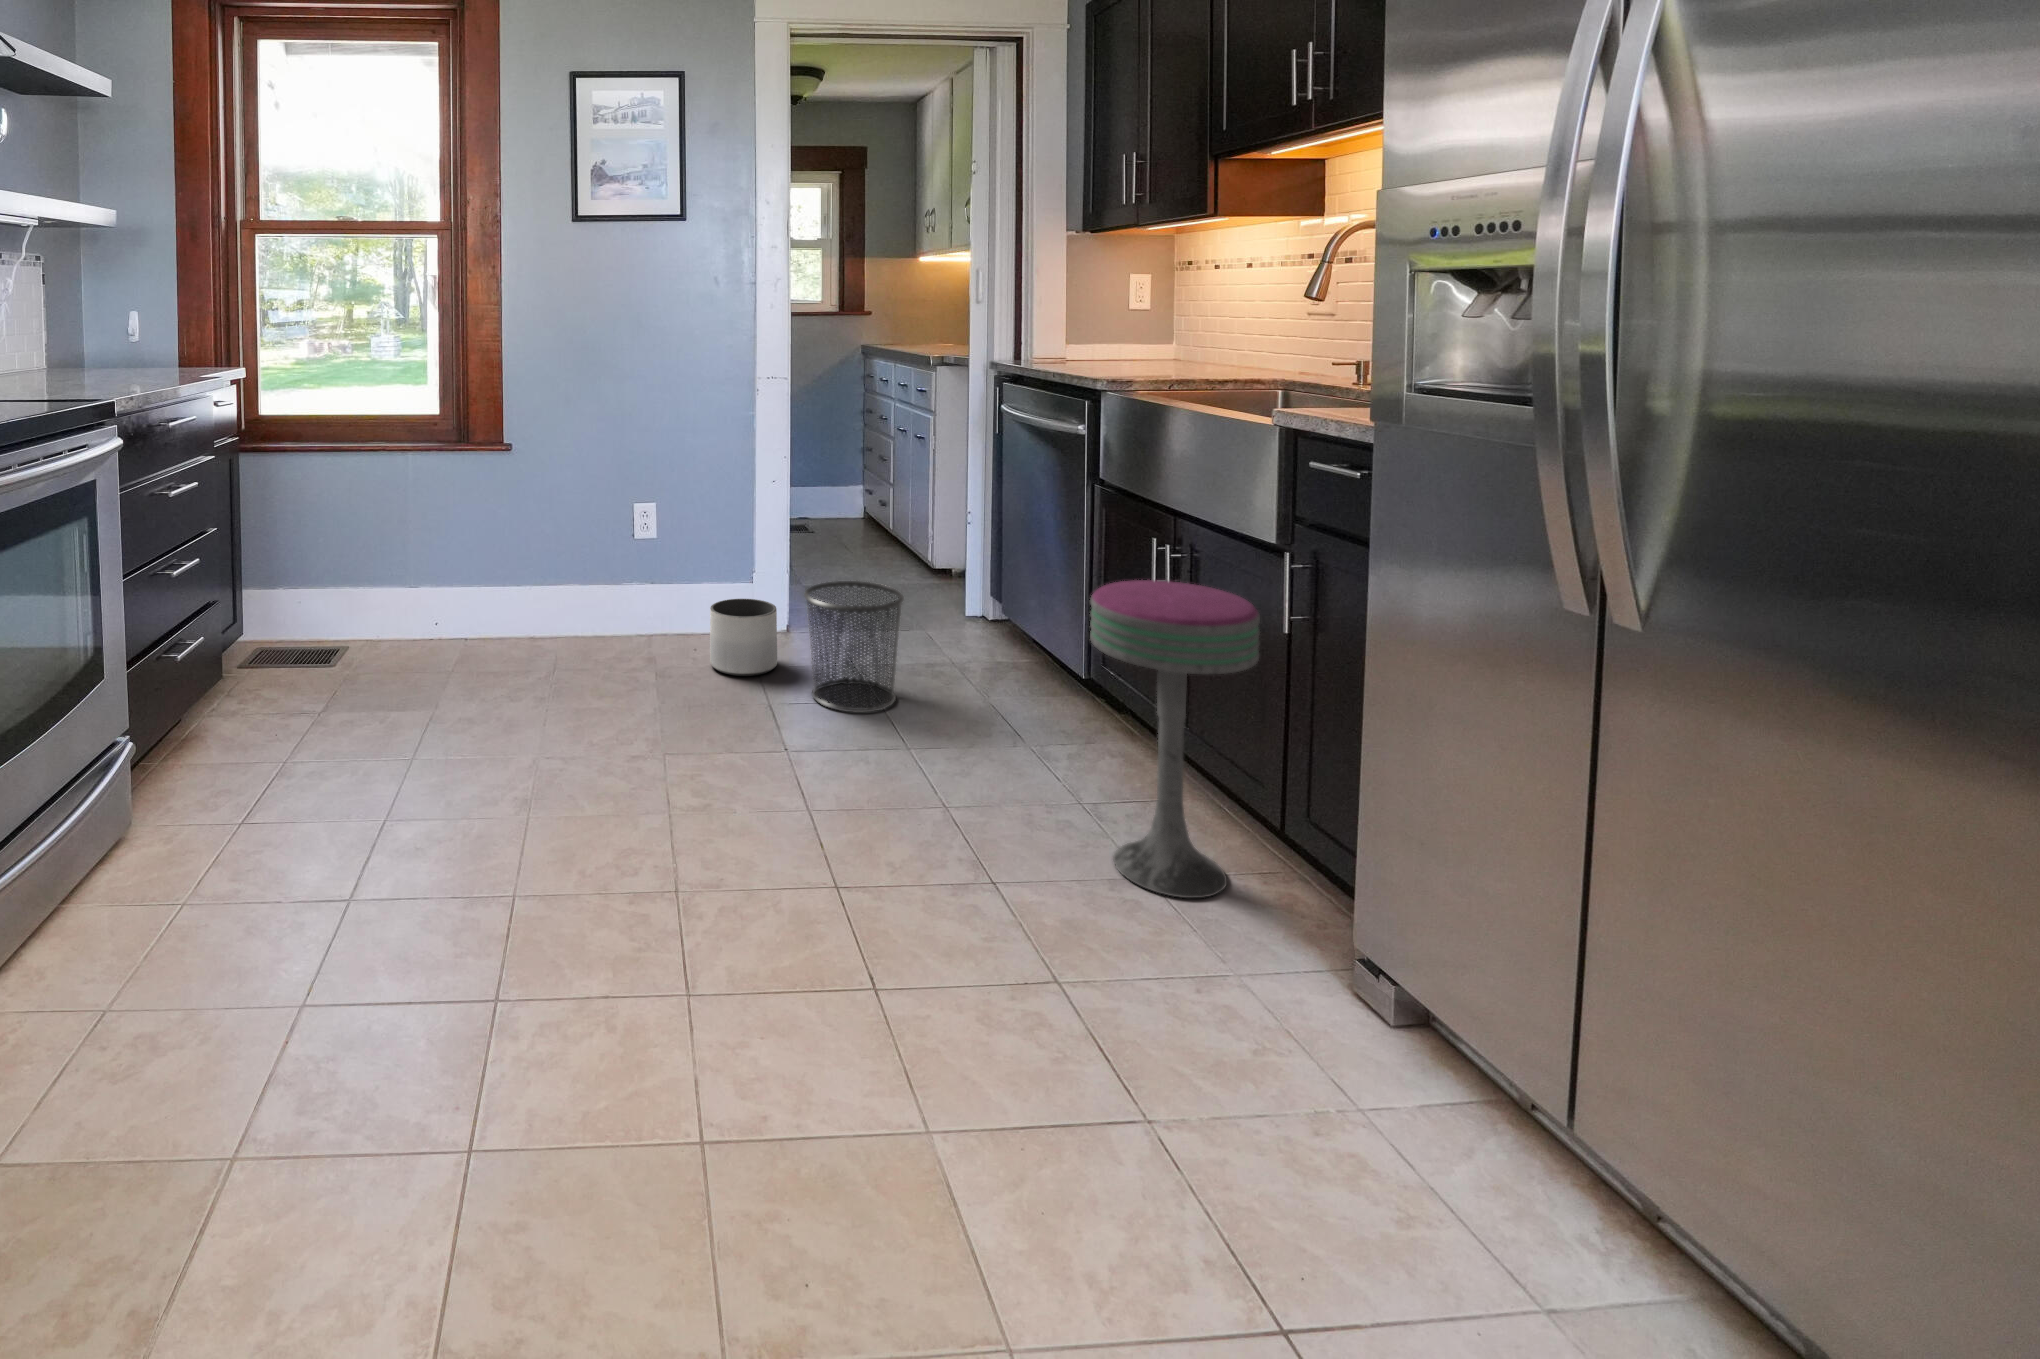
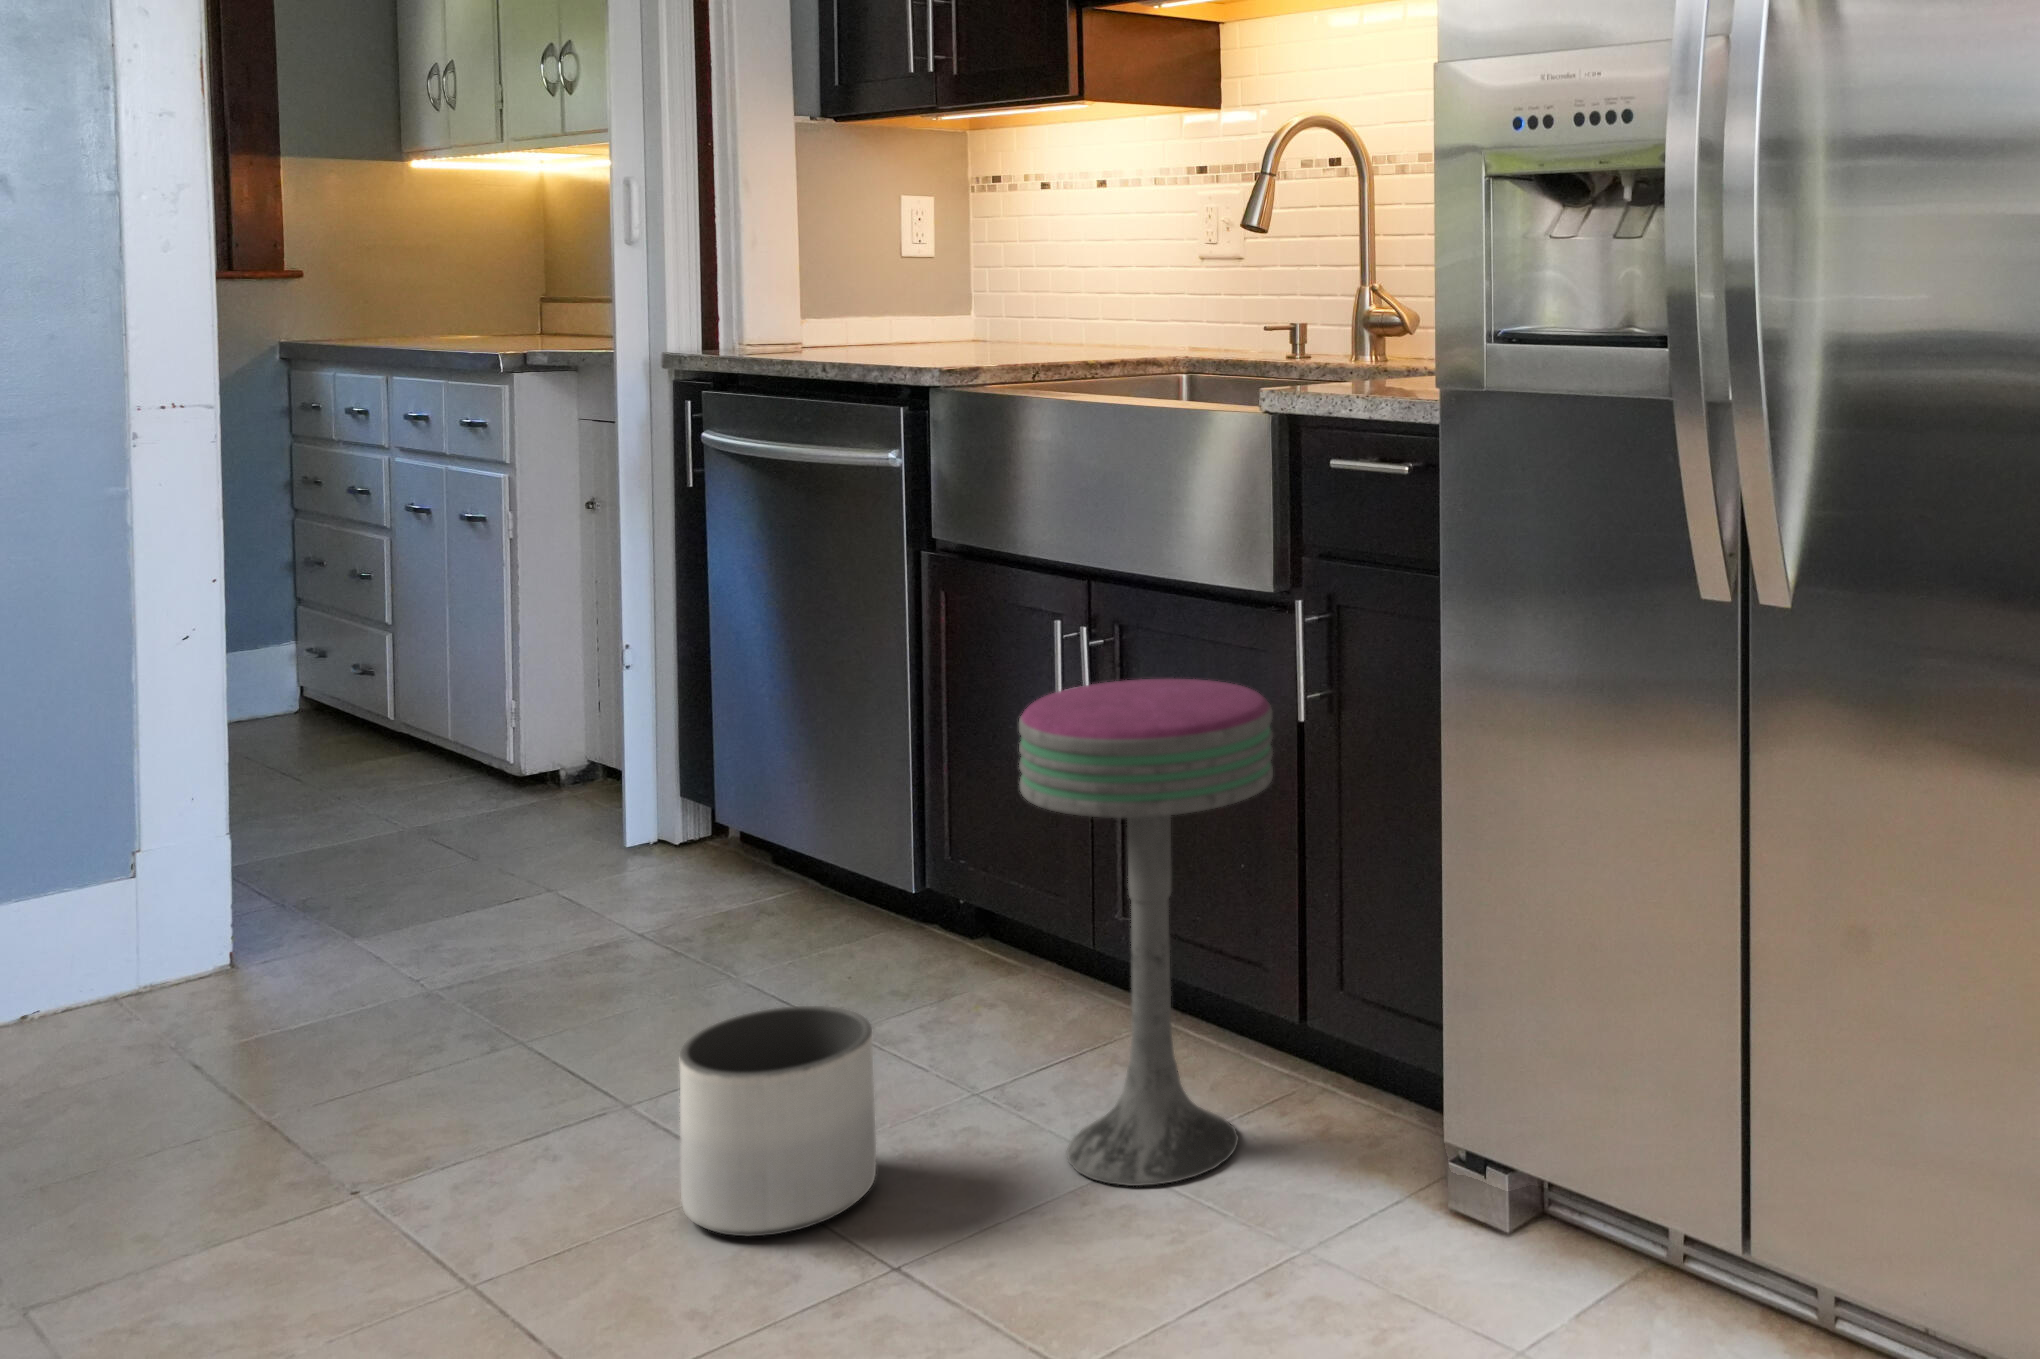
waste bin: present [804,581,904,712] -> none [338,807,573,1086]
planter: present [710,599,777,676] -> present [680,1006,876,1236]

